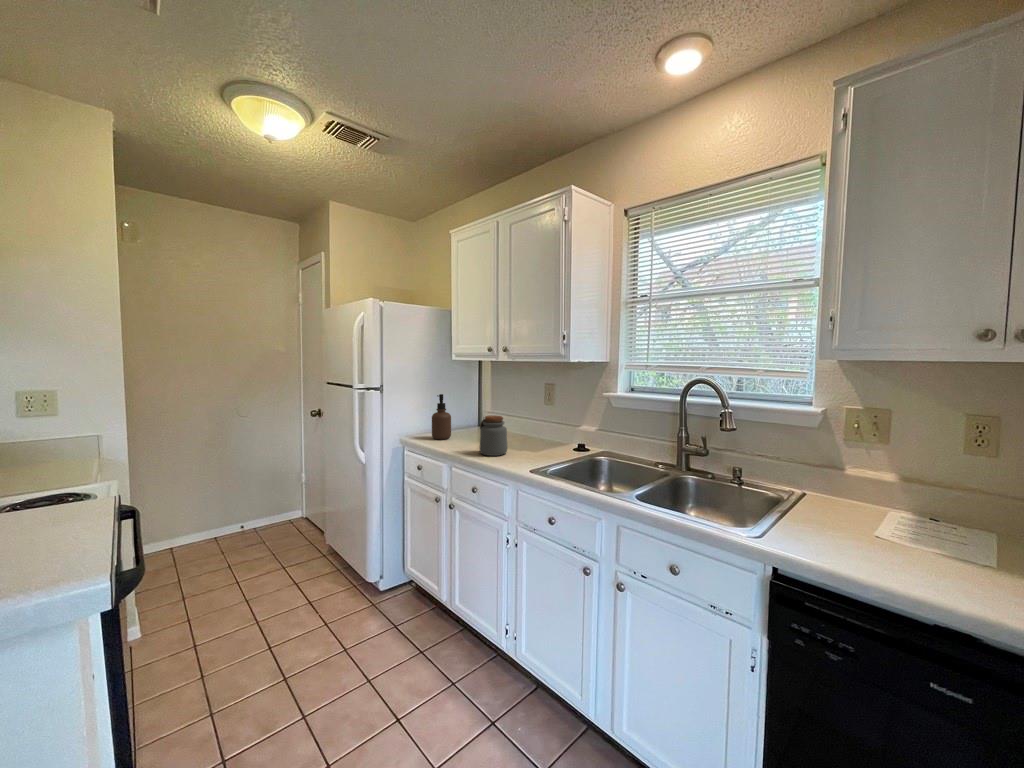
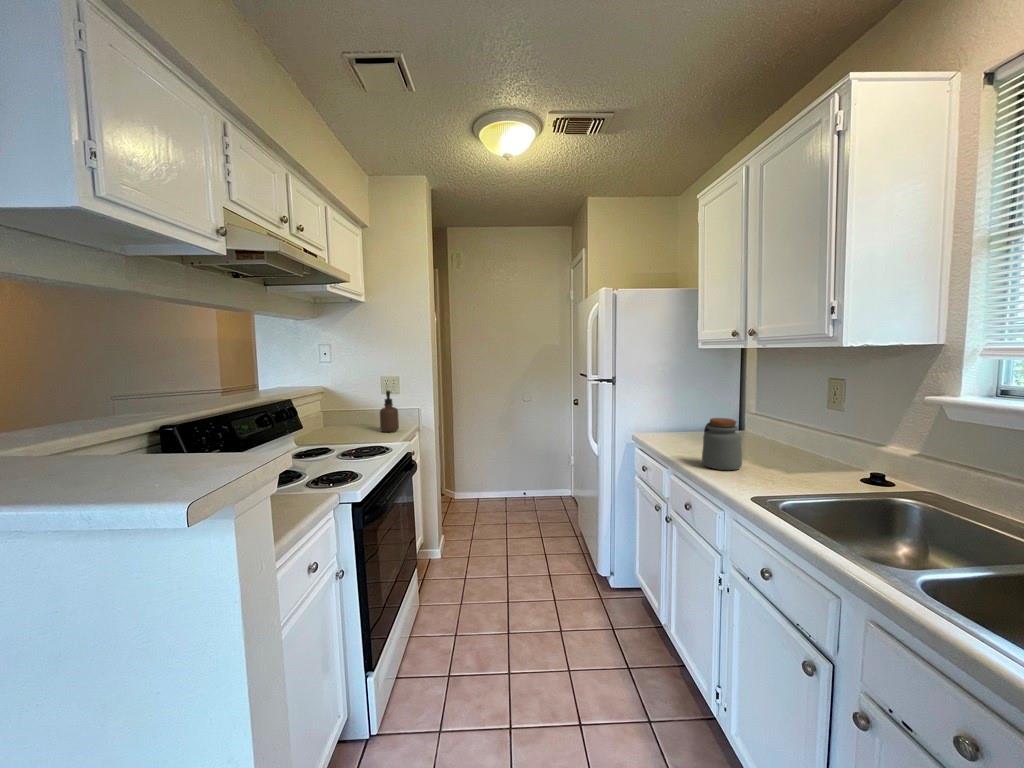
soap dispenser: present [432,394,451,439] -> present [380,391,399,432]

